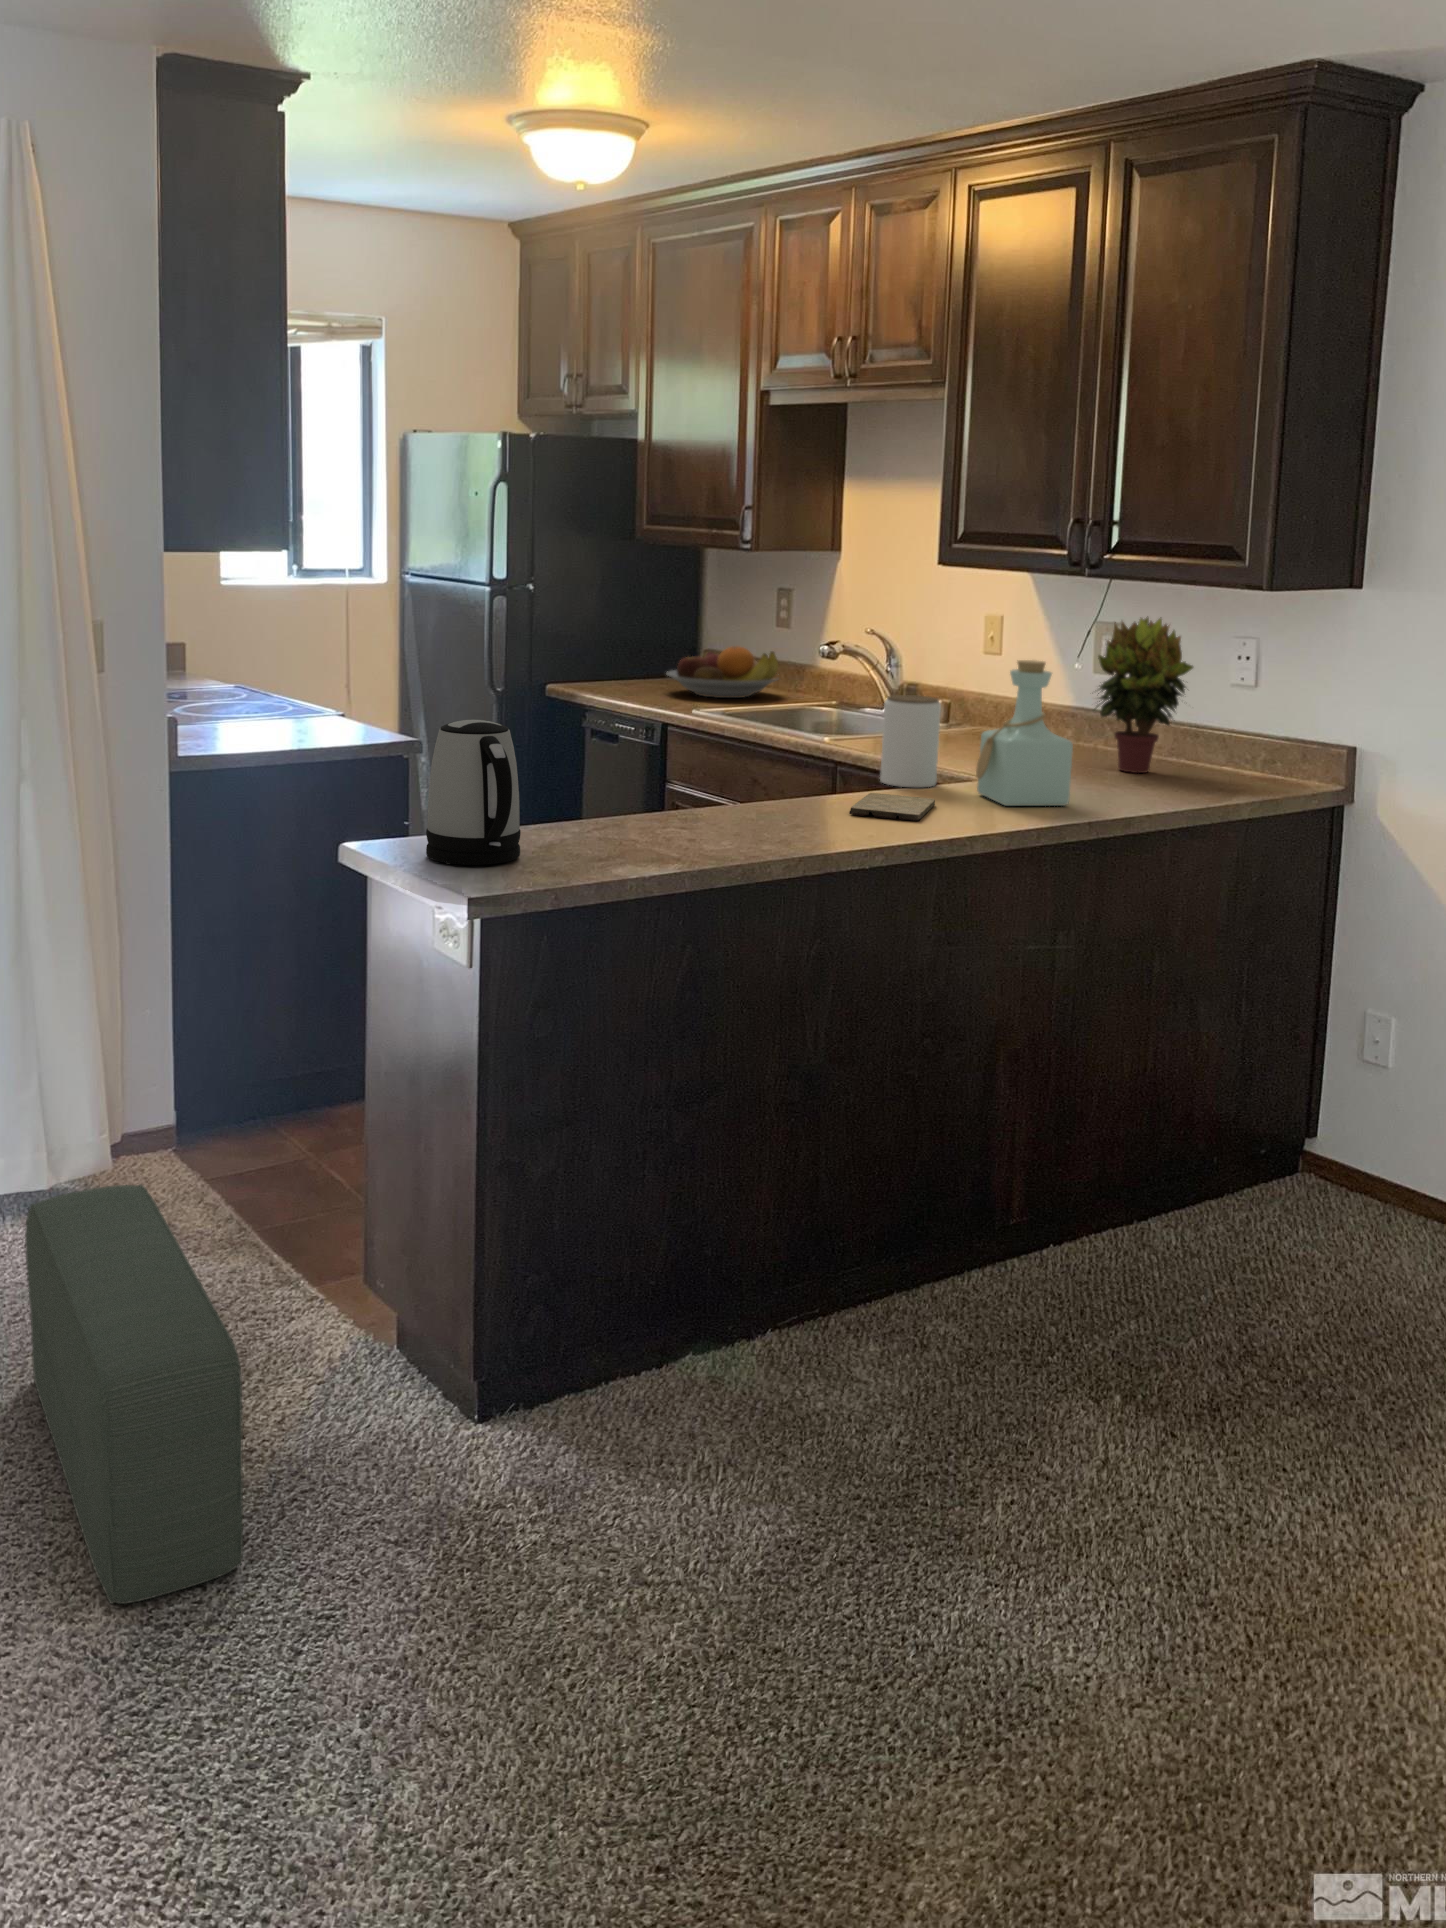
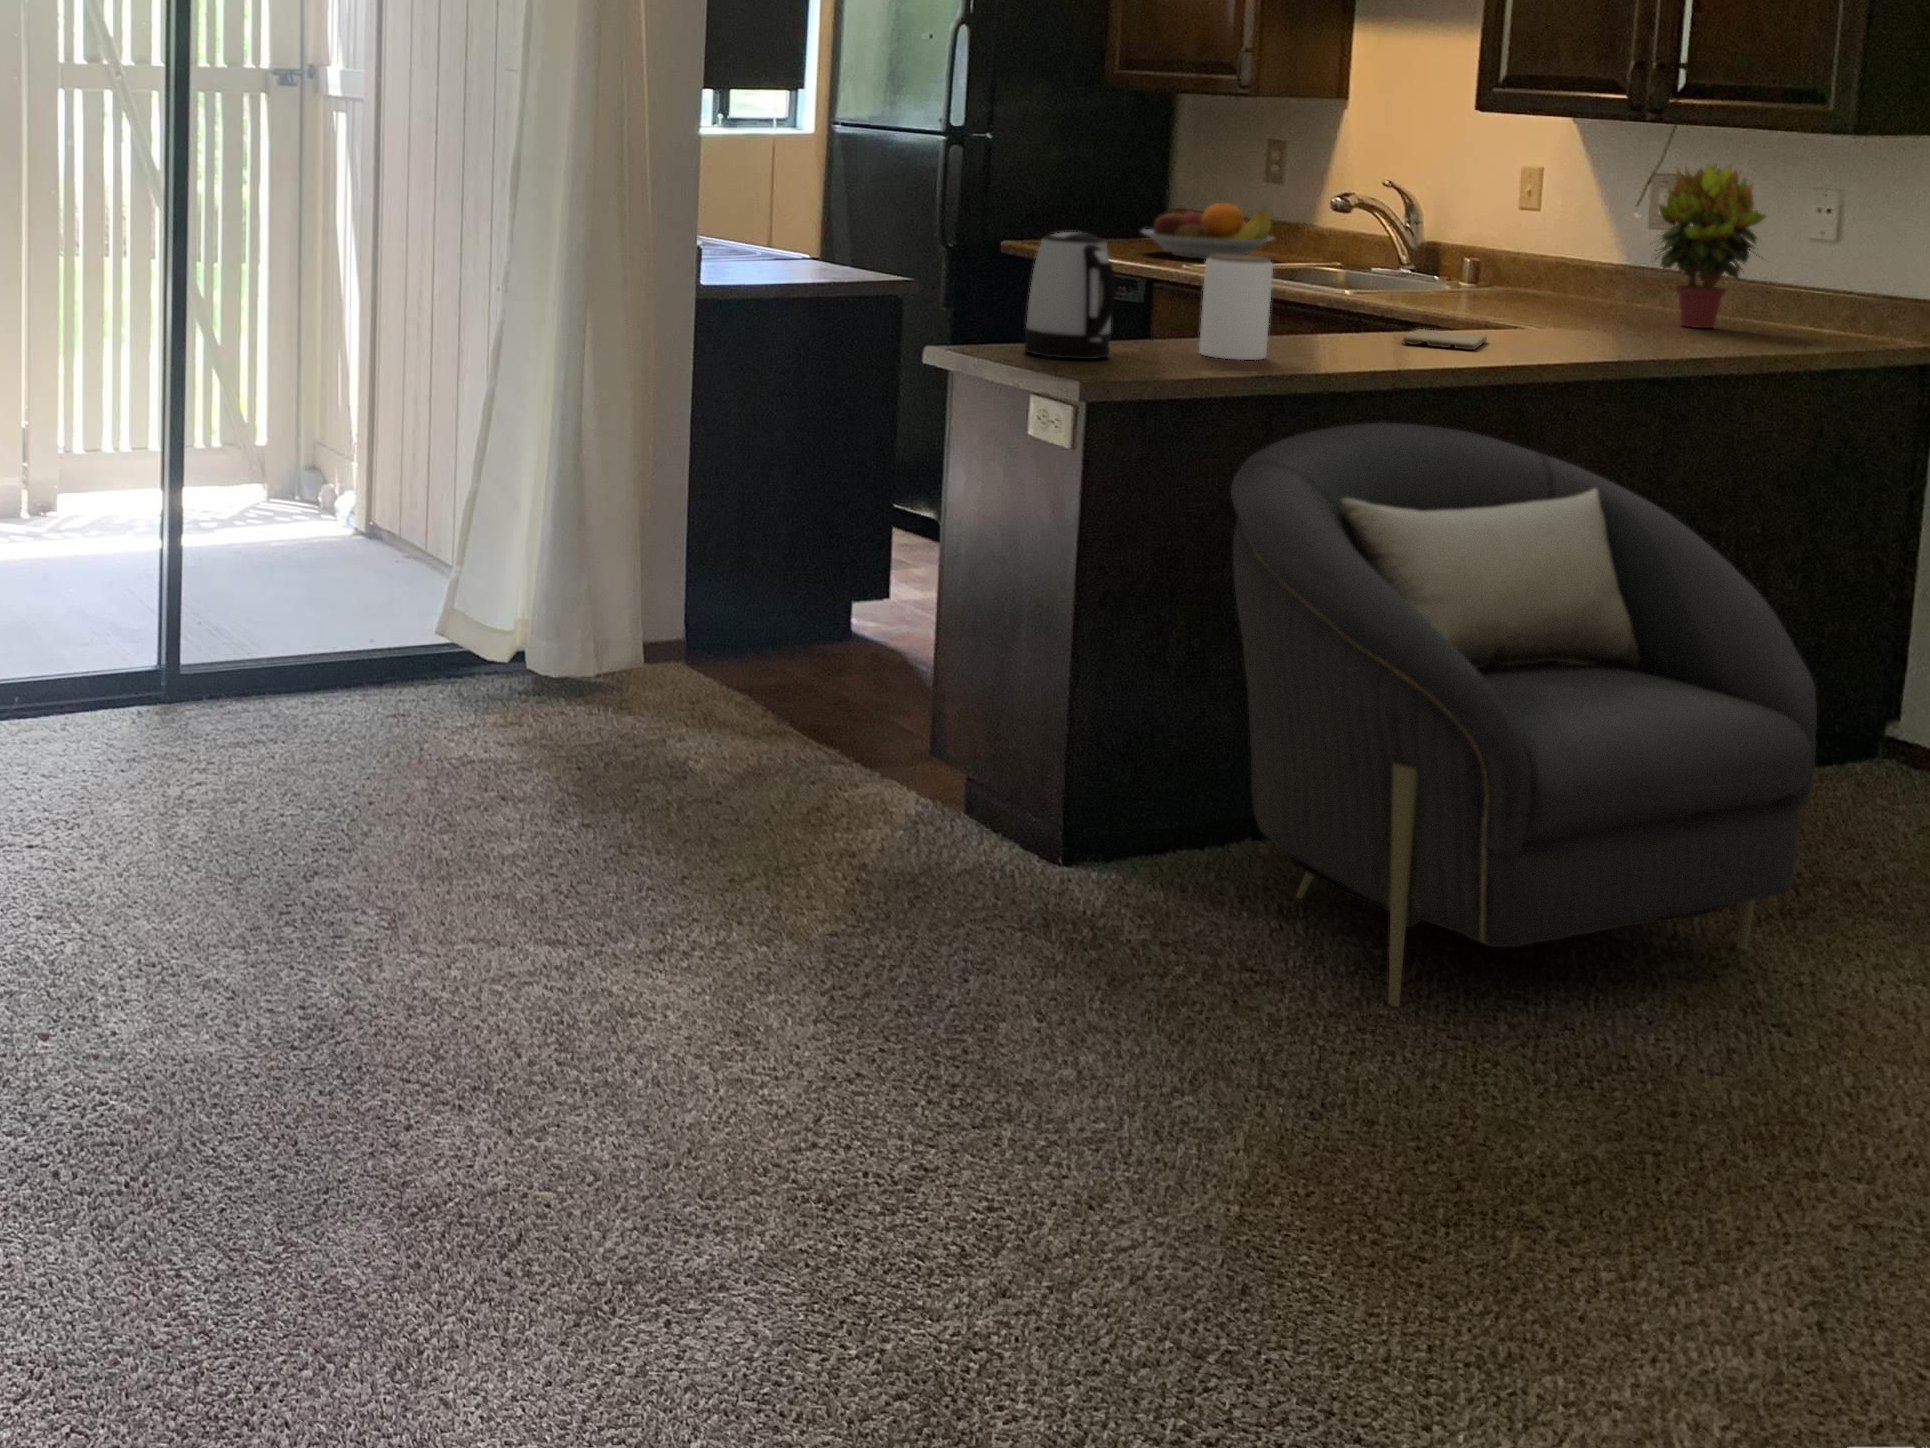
bottle: present [976,660,1073,806] -> none [1529,200,1634,346]
jar: present [880,695,941,787] -> present [1199,254,1273,360]
armchair: none [625,922,1258,1672] -> present [1231,422,1817,1007]
pouf: present [25,1185,243,1604] -> none [655,639,910,928]

